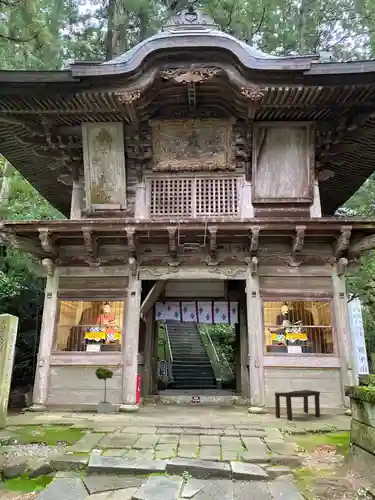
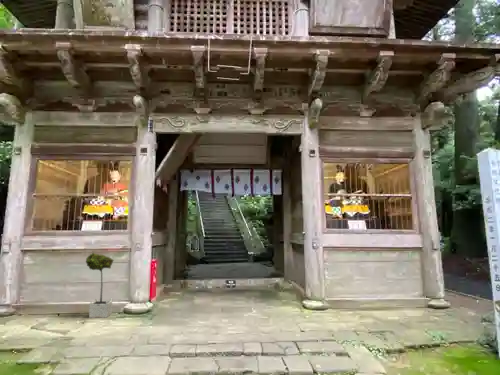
bench: present [275,390,320,420] -> none [344,278,403,322]

